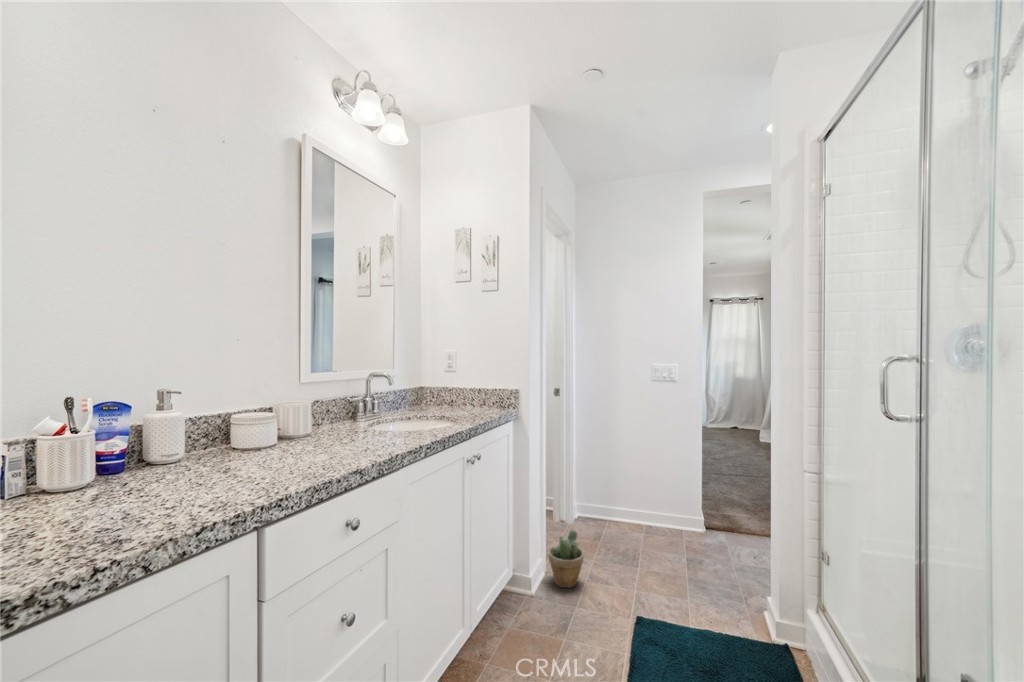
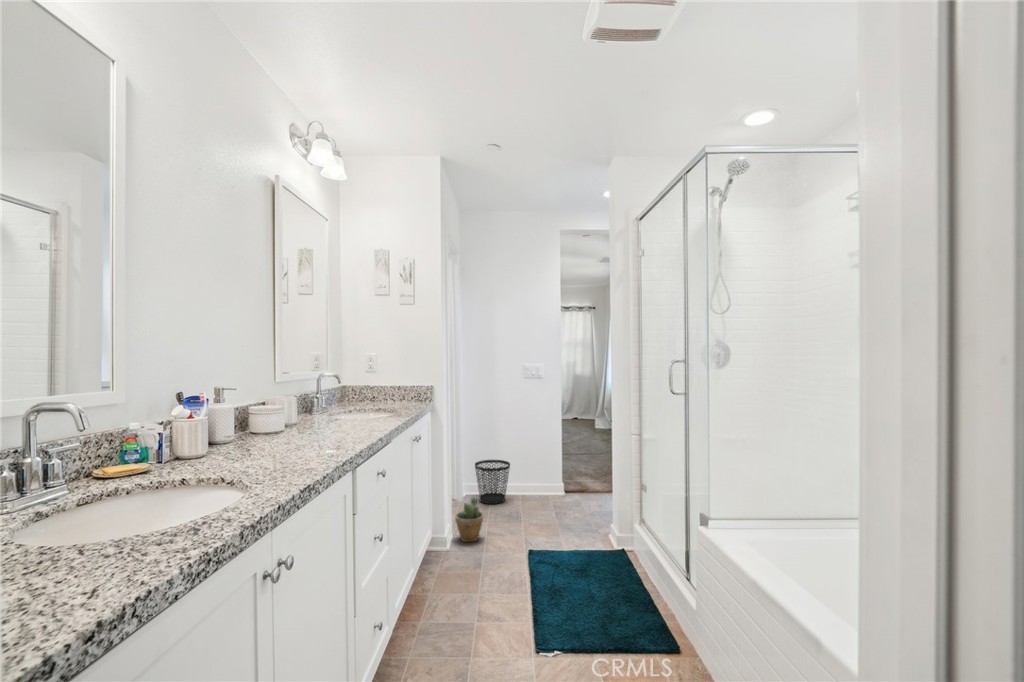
wastebasket: none [588,477,632,534] -> present [475,460,510,504]

